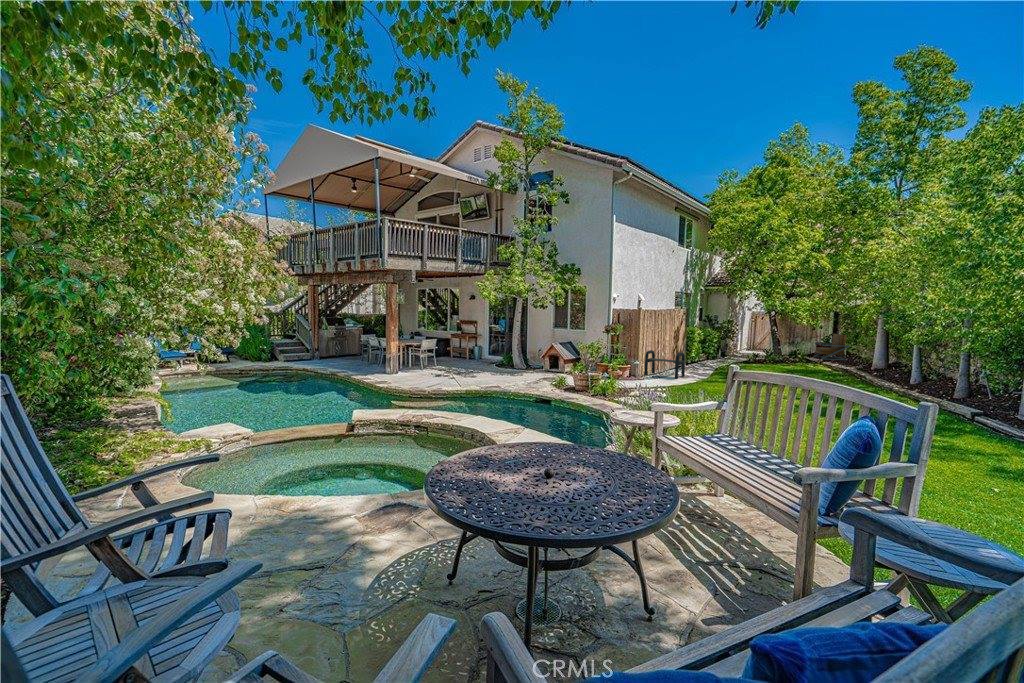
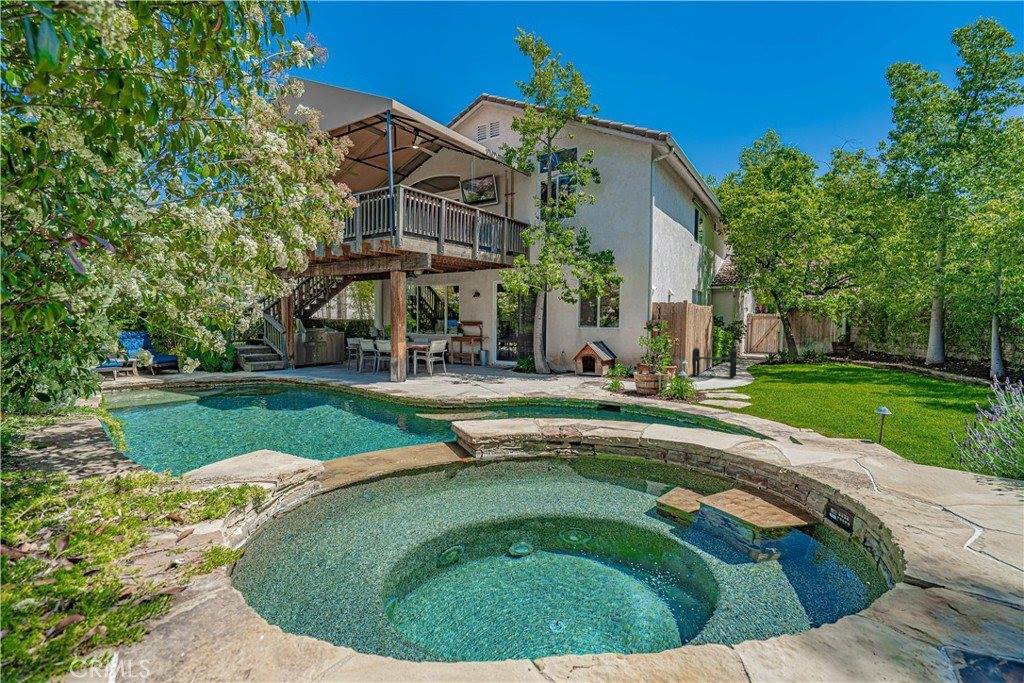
lounge chair: present [814,334,850,360] -> none [825,332,866,358]

